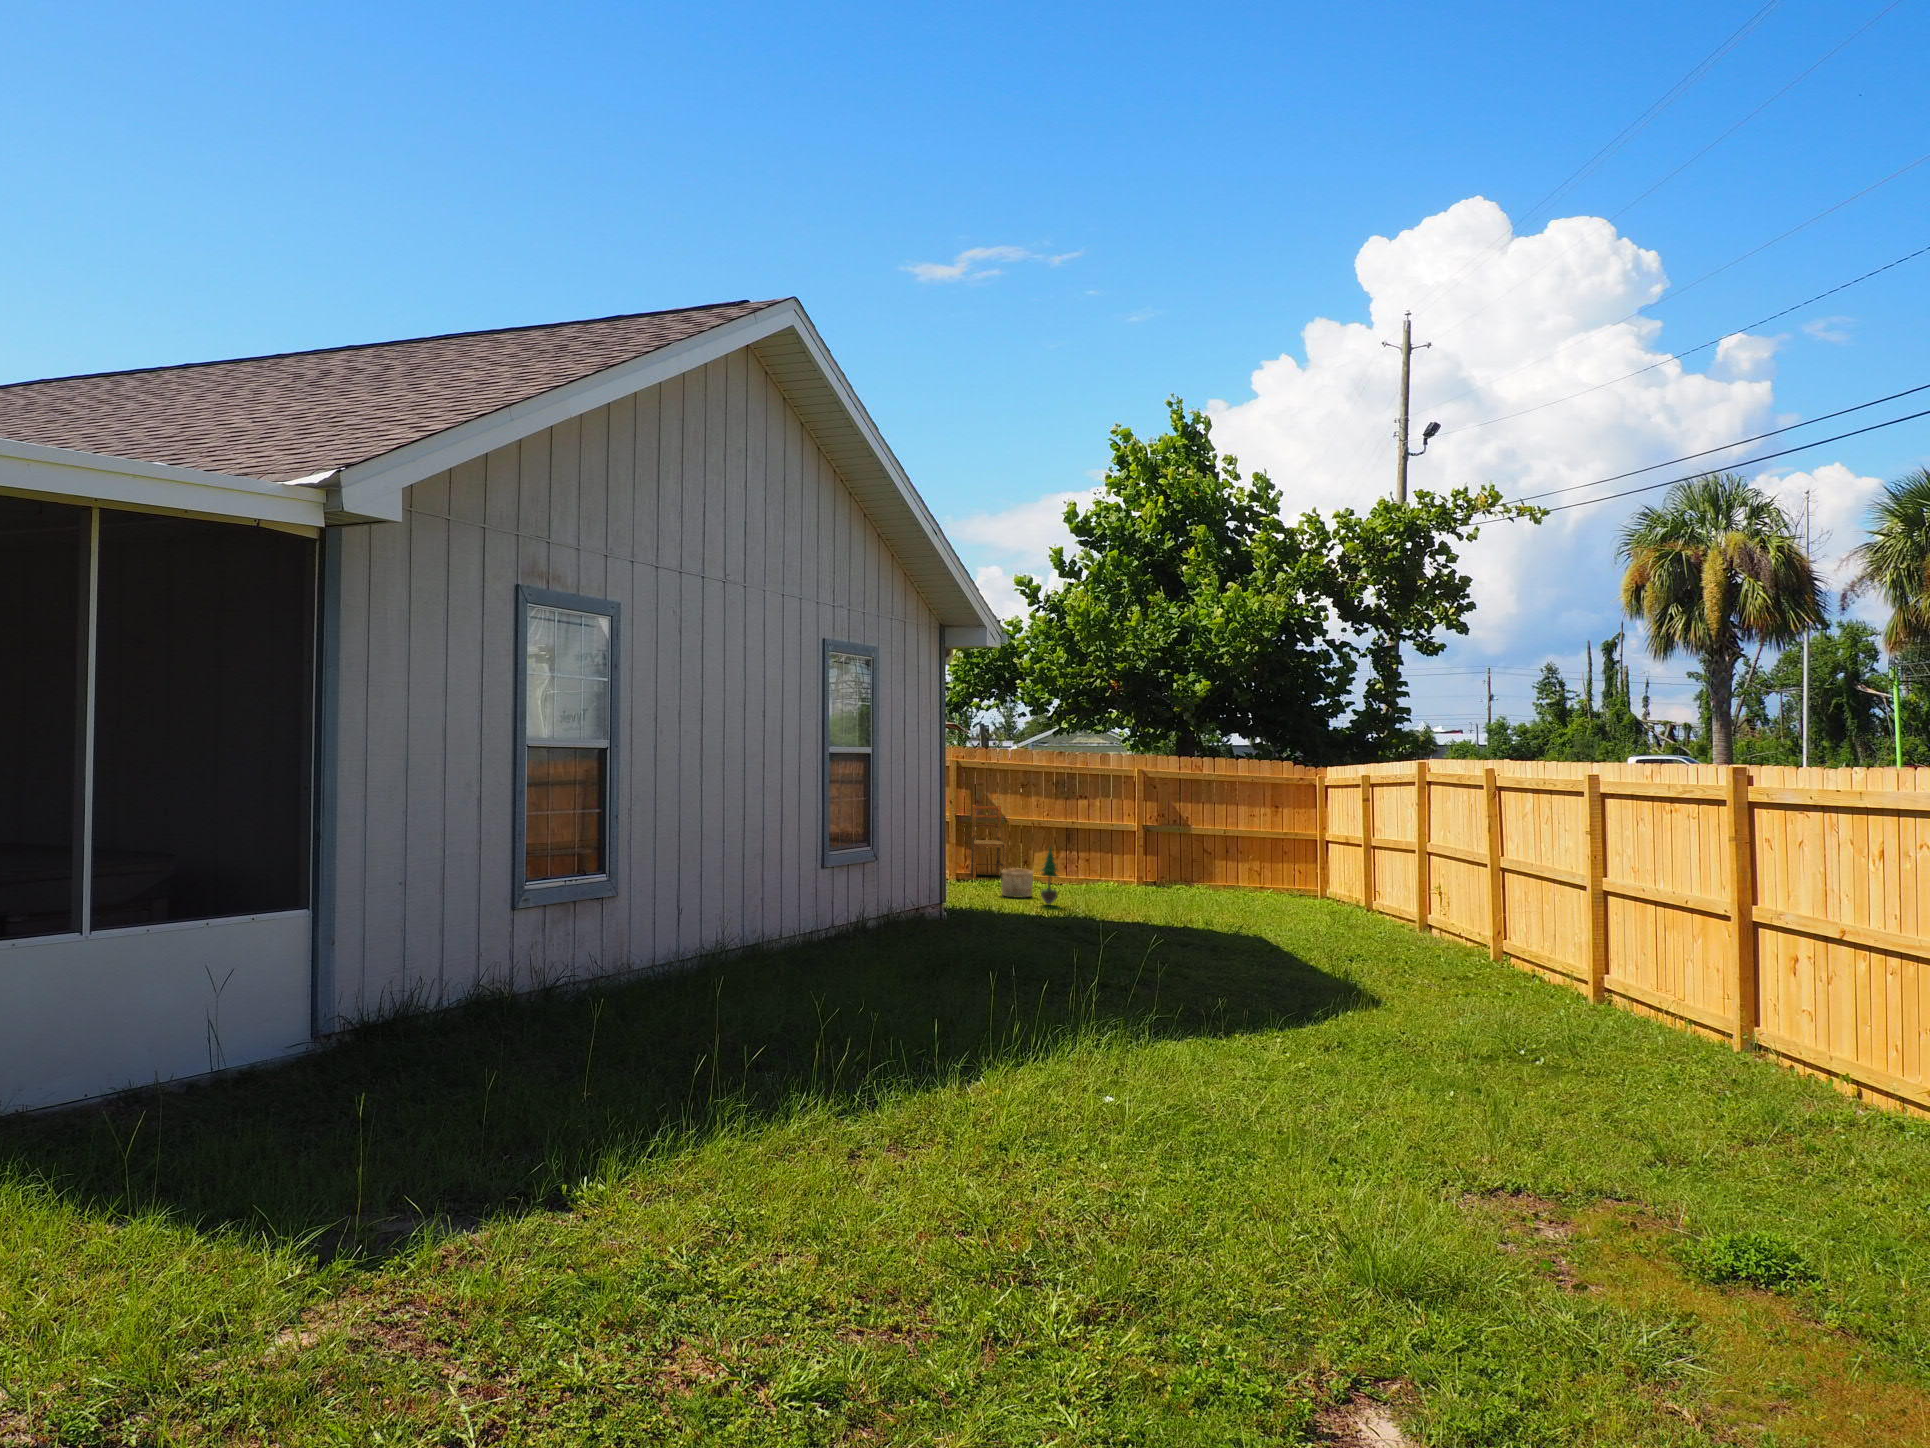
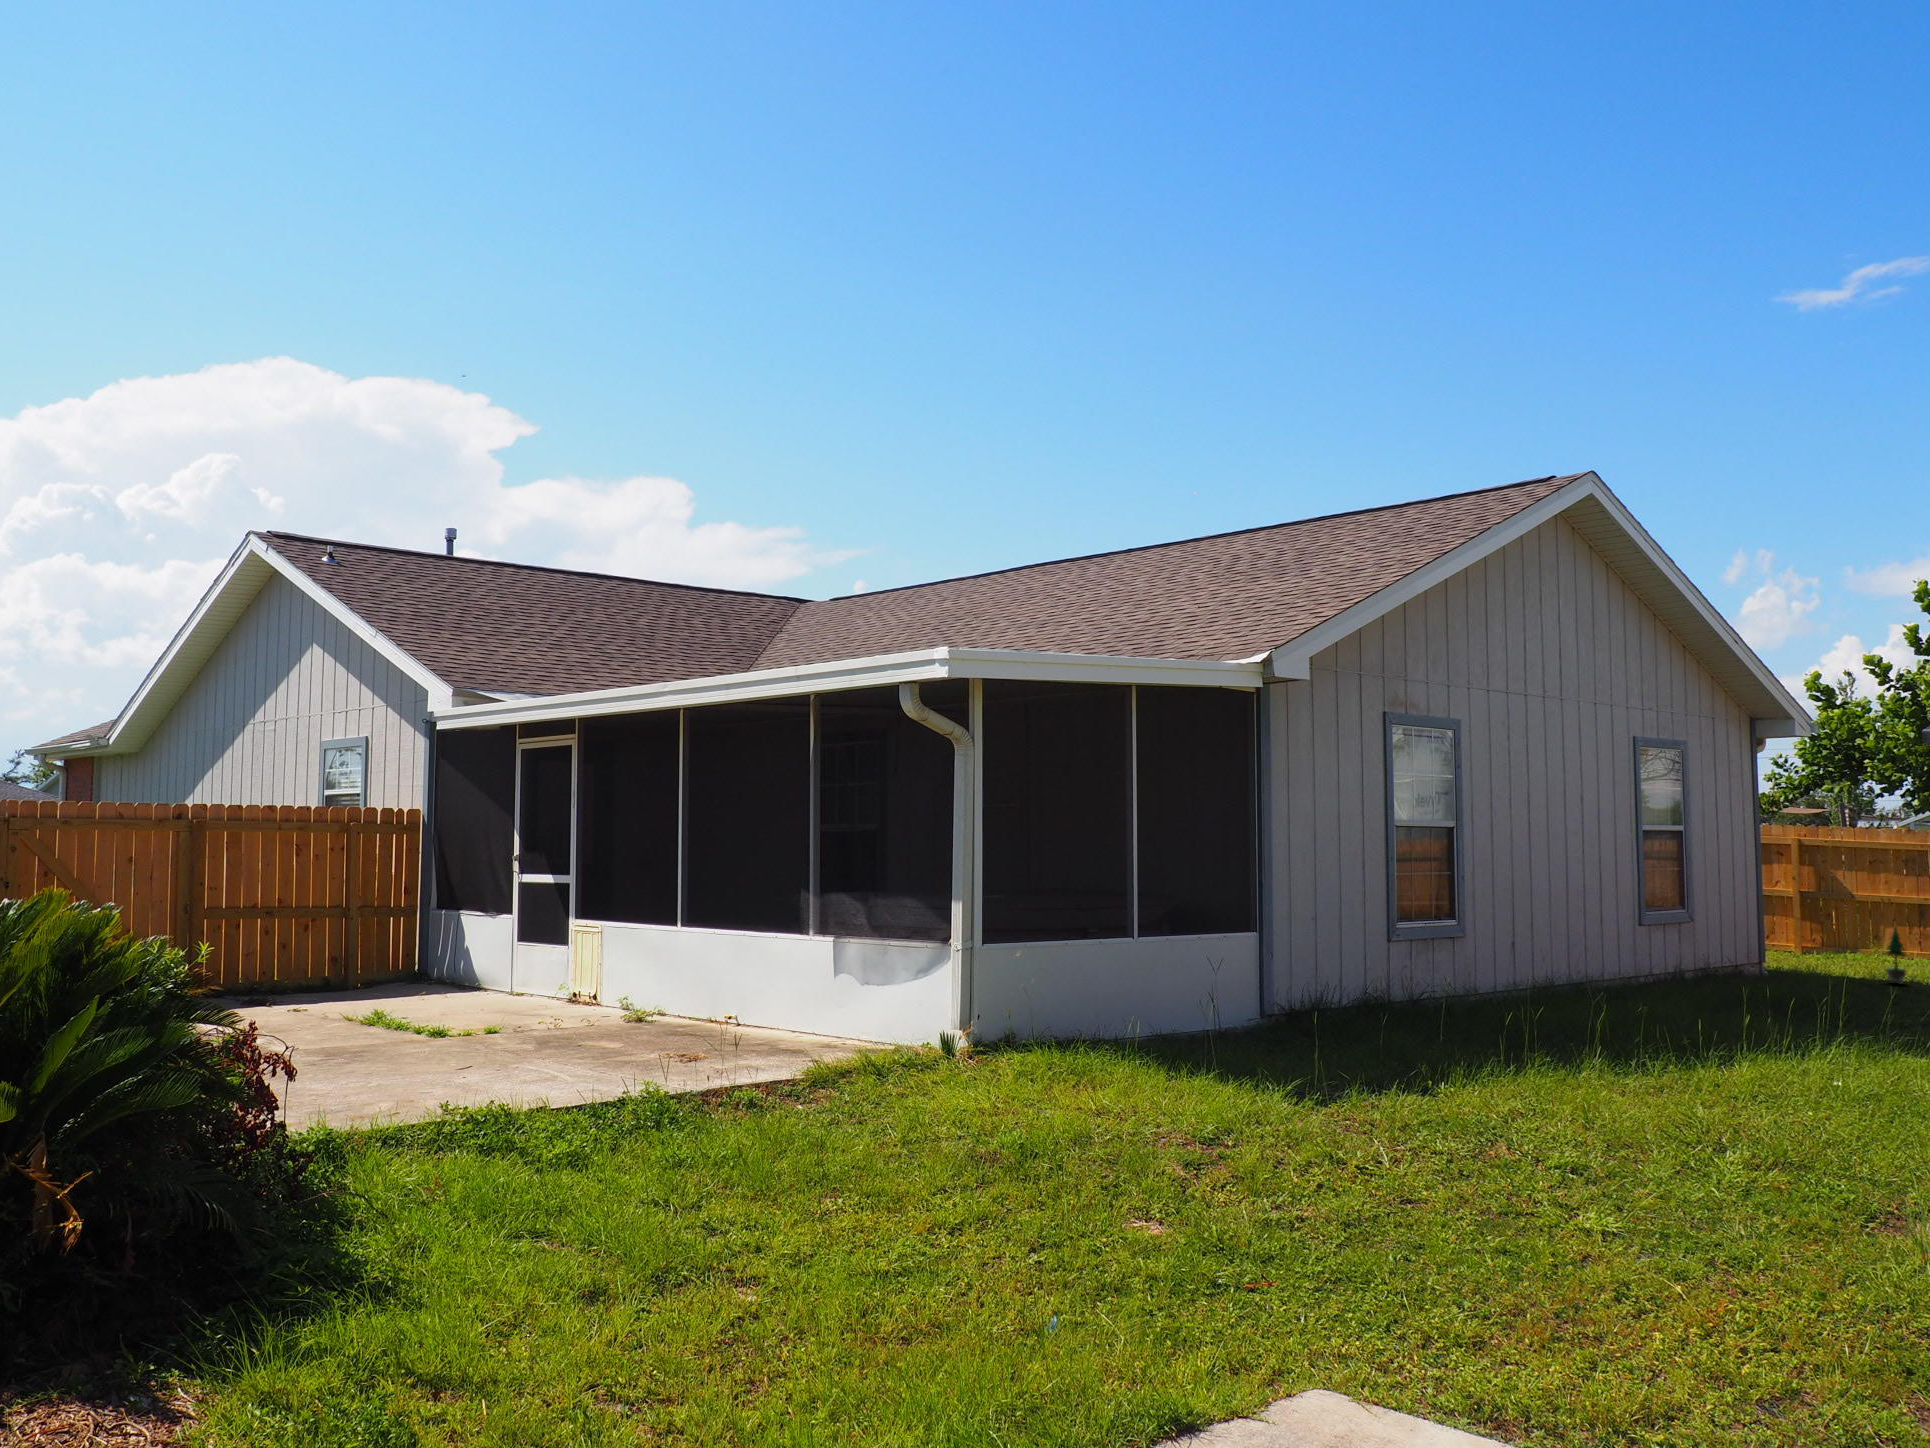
chair: present [971,805,1007,878] -> none [1813,884,1854,958]
wooden bucket: present [1001,868,1033,898] -> none [1842,946,1881,975]

